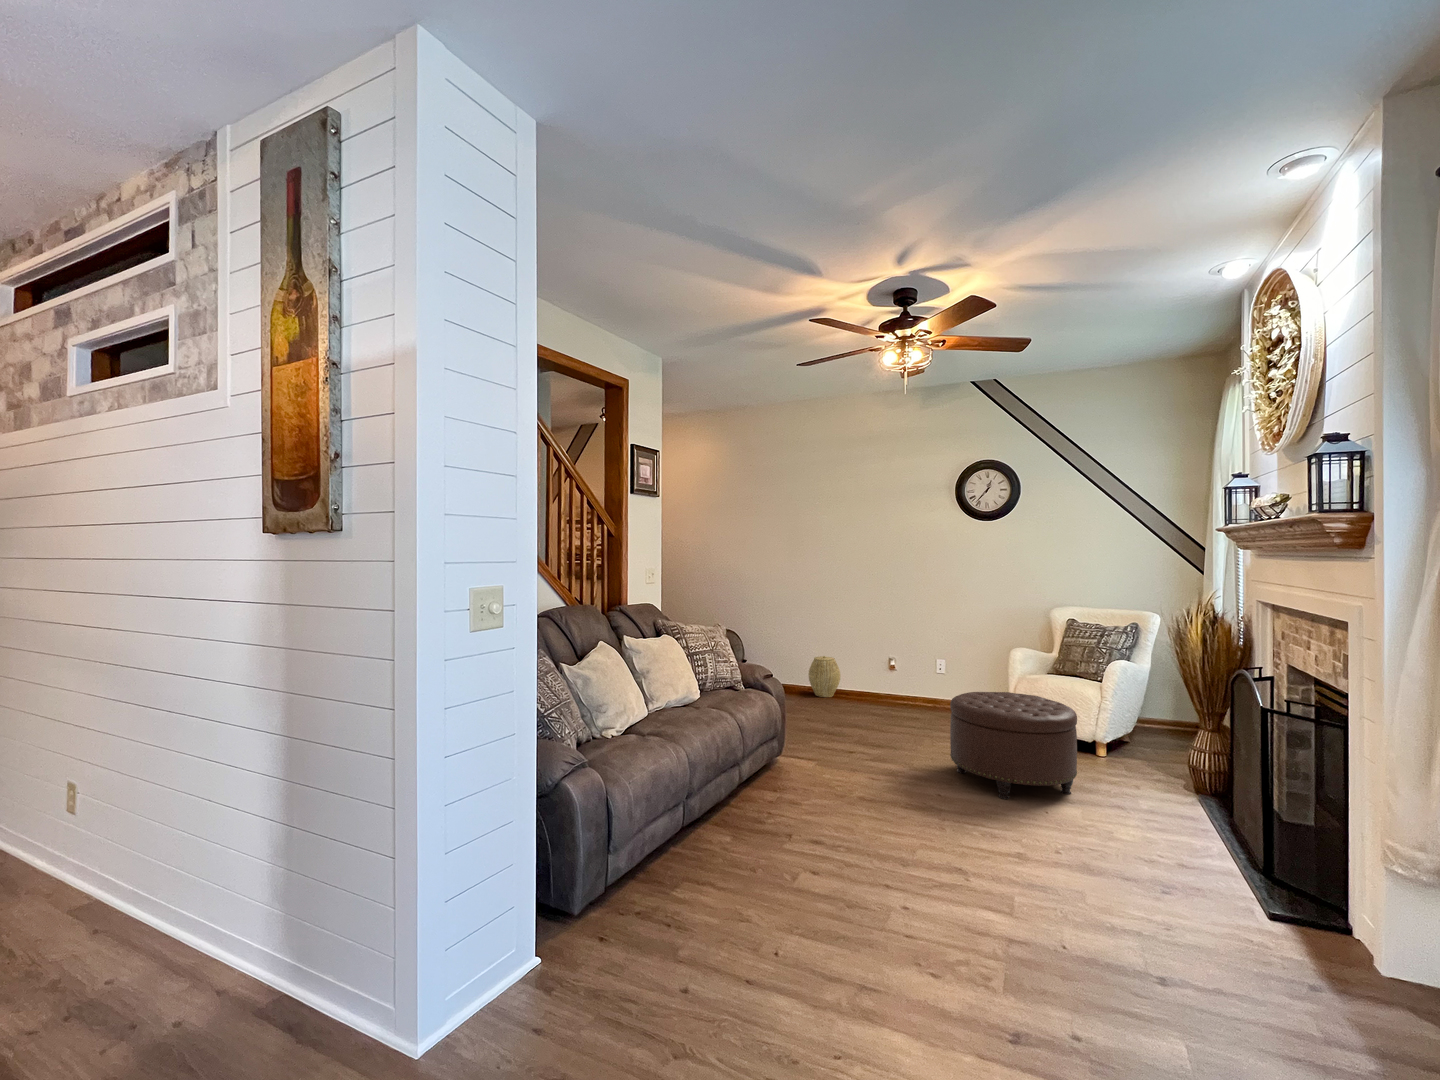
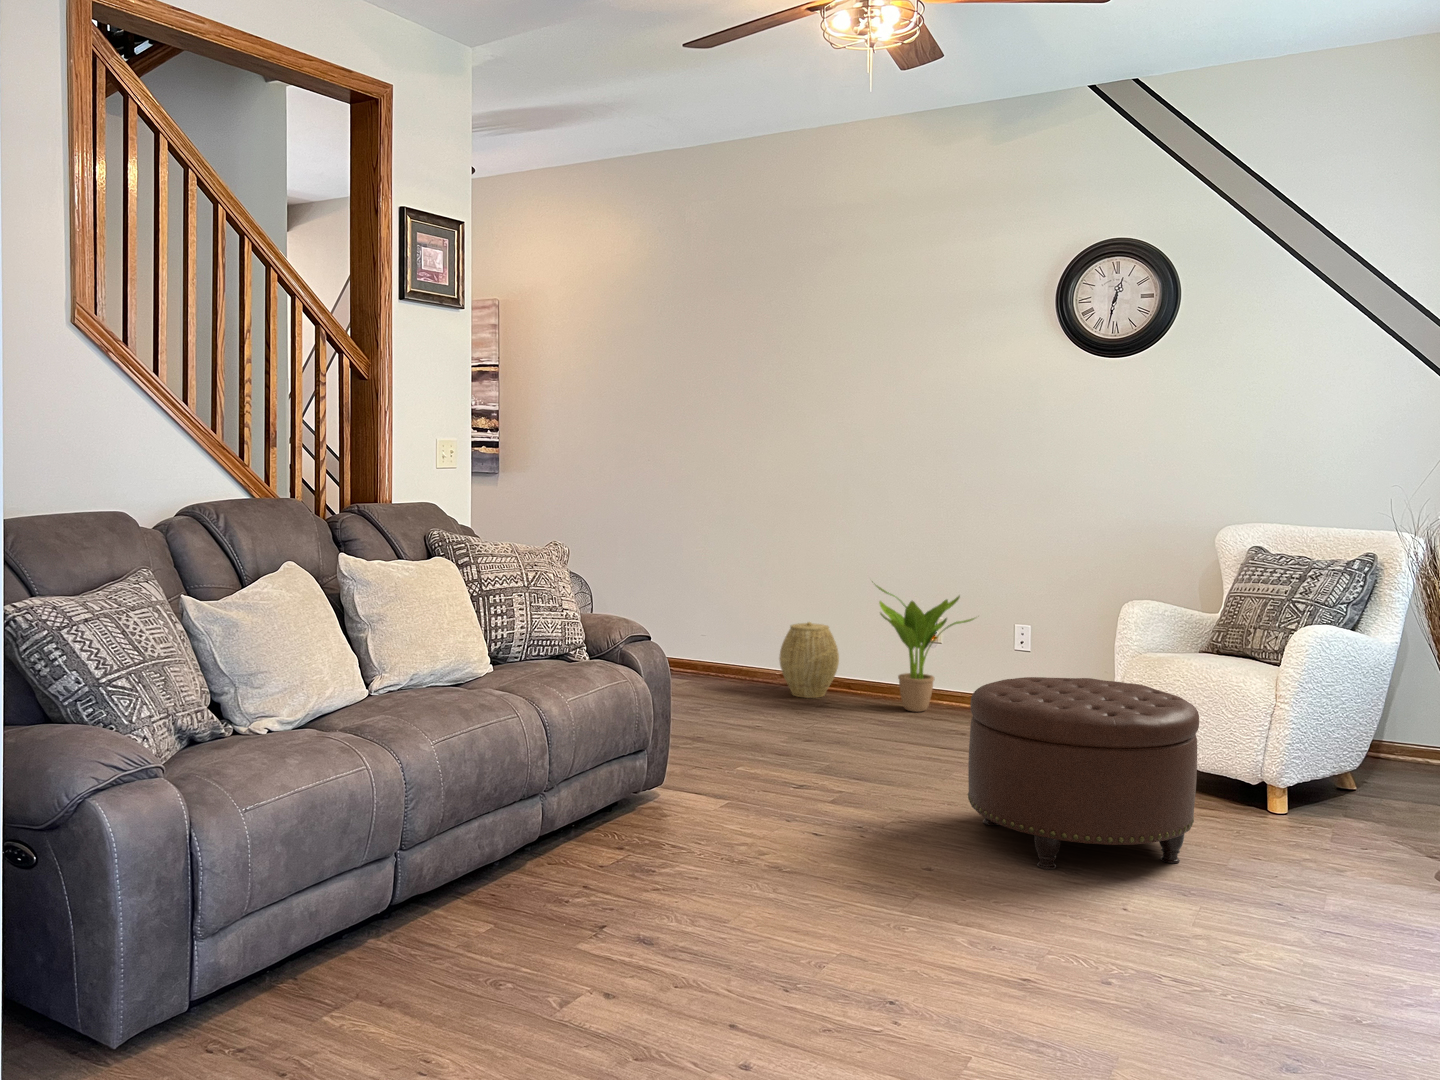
potted plant: none [859,633,919,705] -> present [876,585,975,712]

